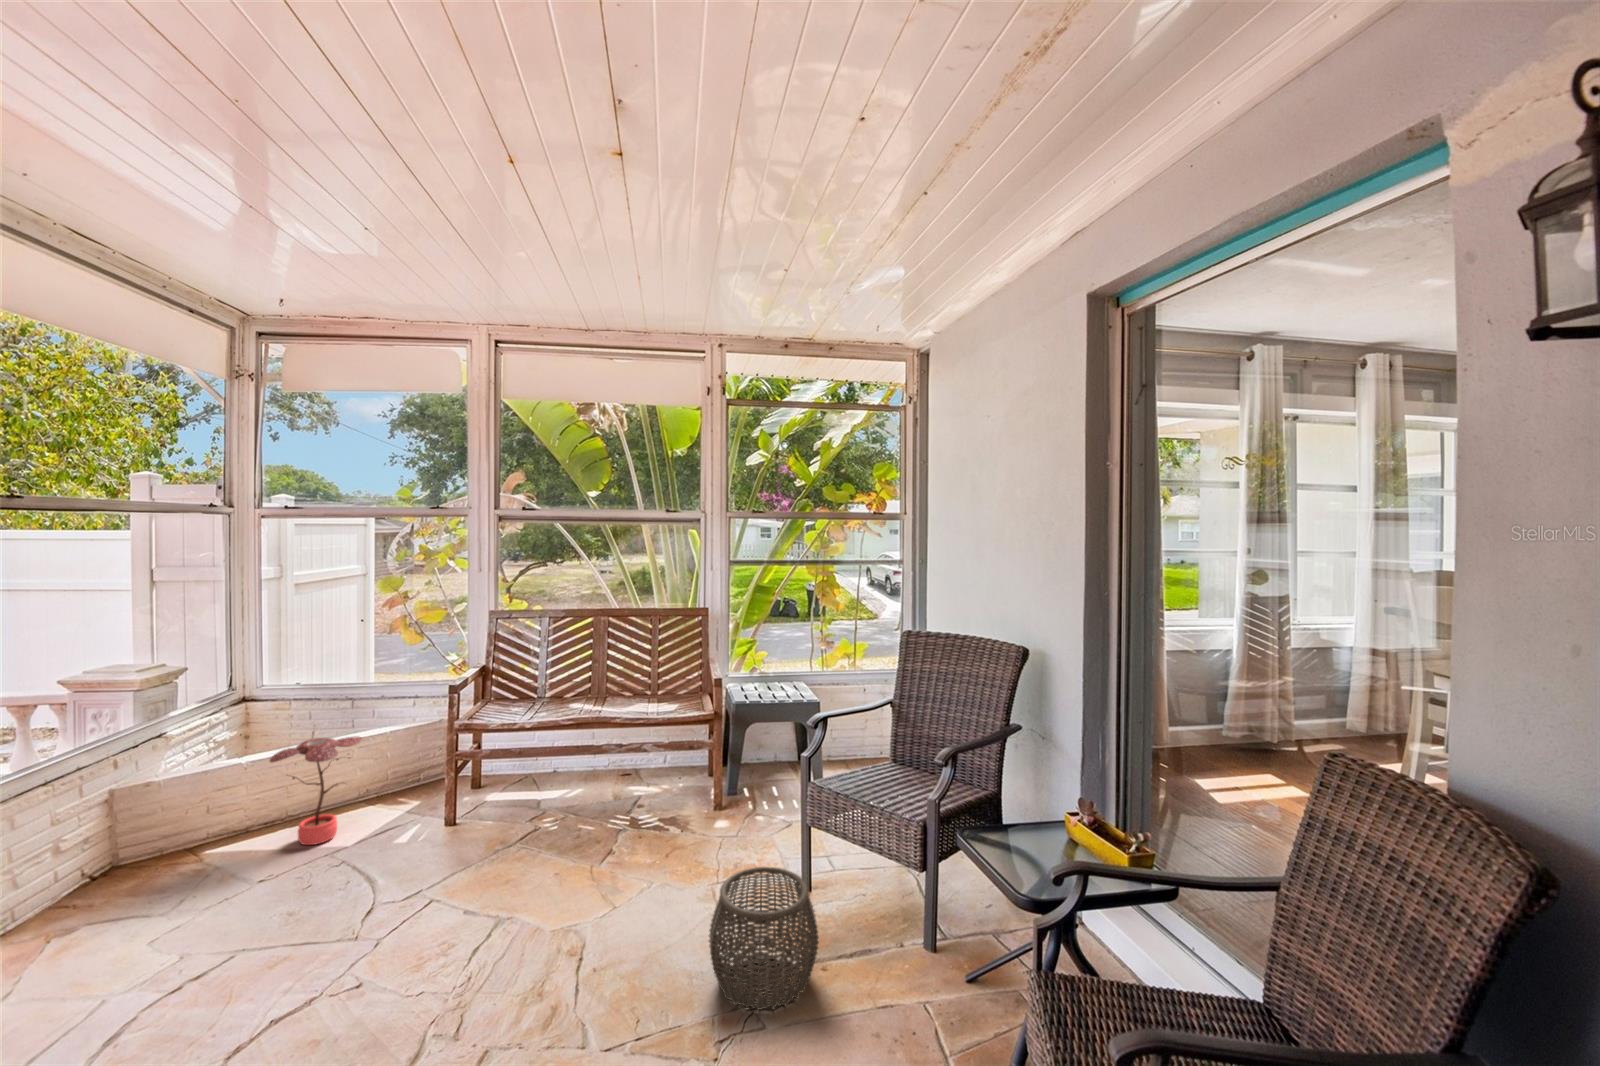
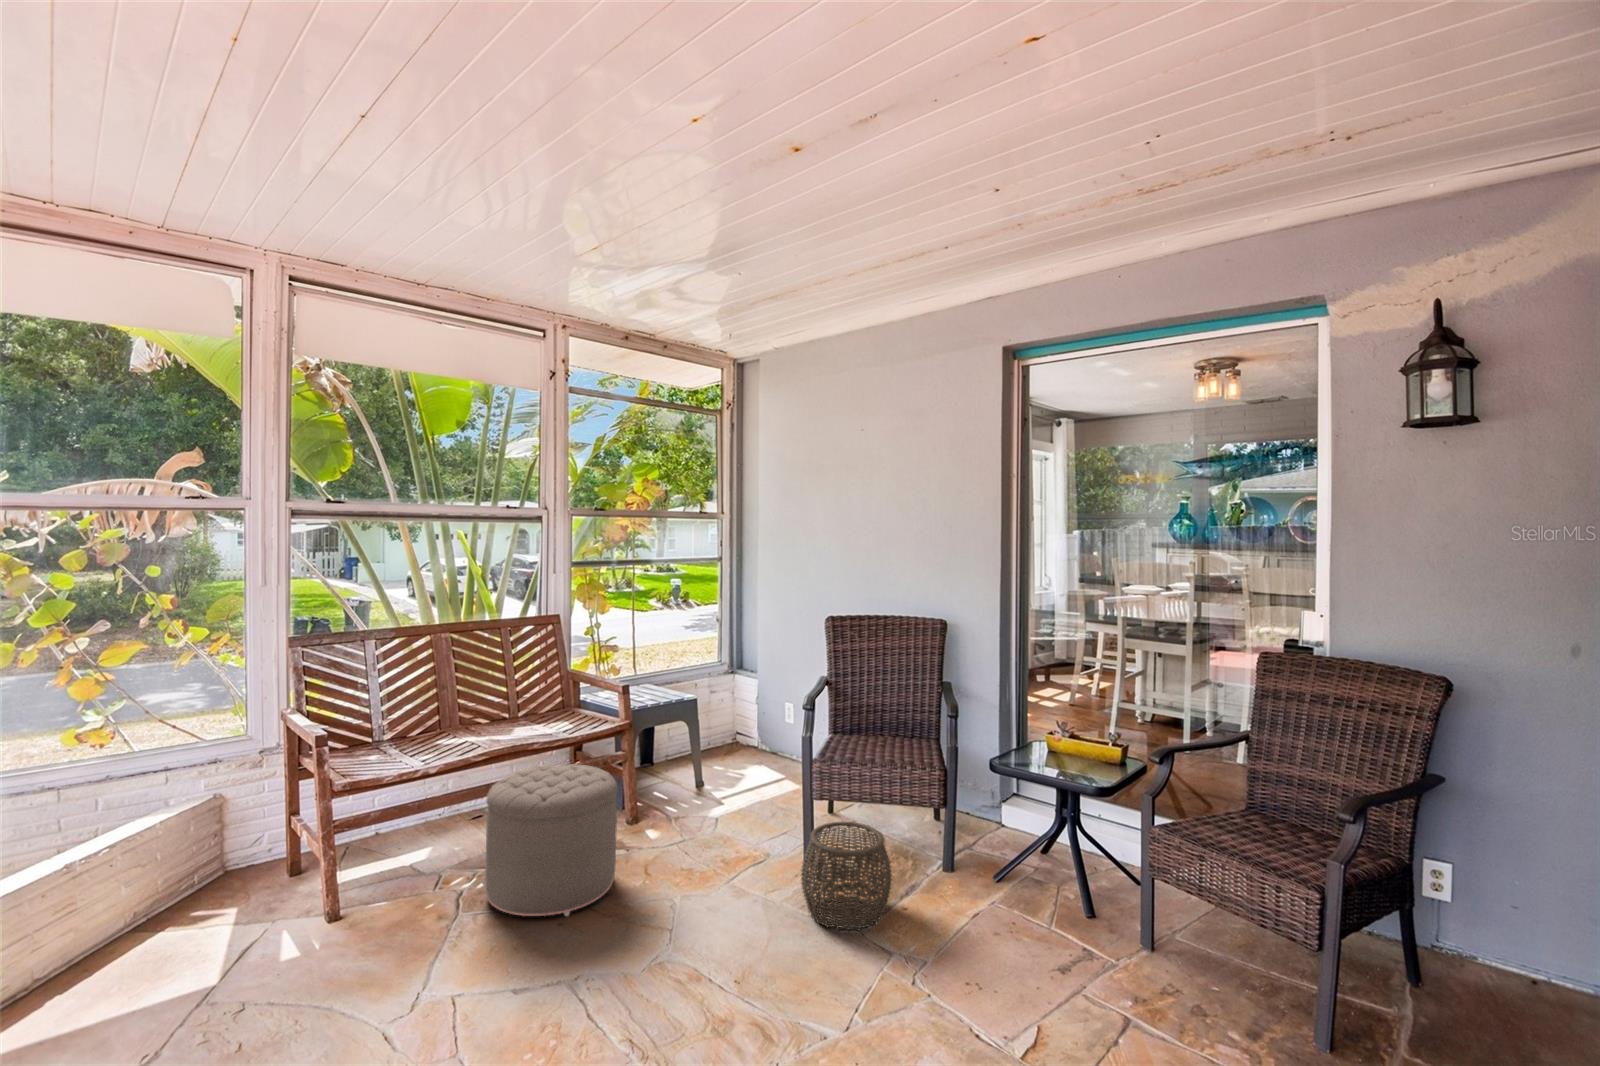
potted plant: present [269,737,362,845] -> none [78,827,200,997]
ottoman: none [520,739,639,882] -> present [485,764,618,916]

